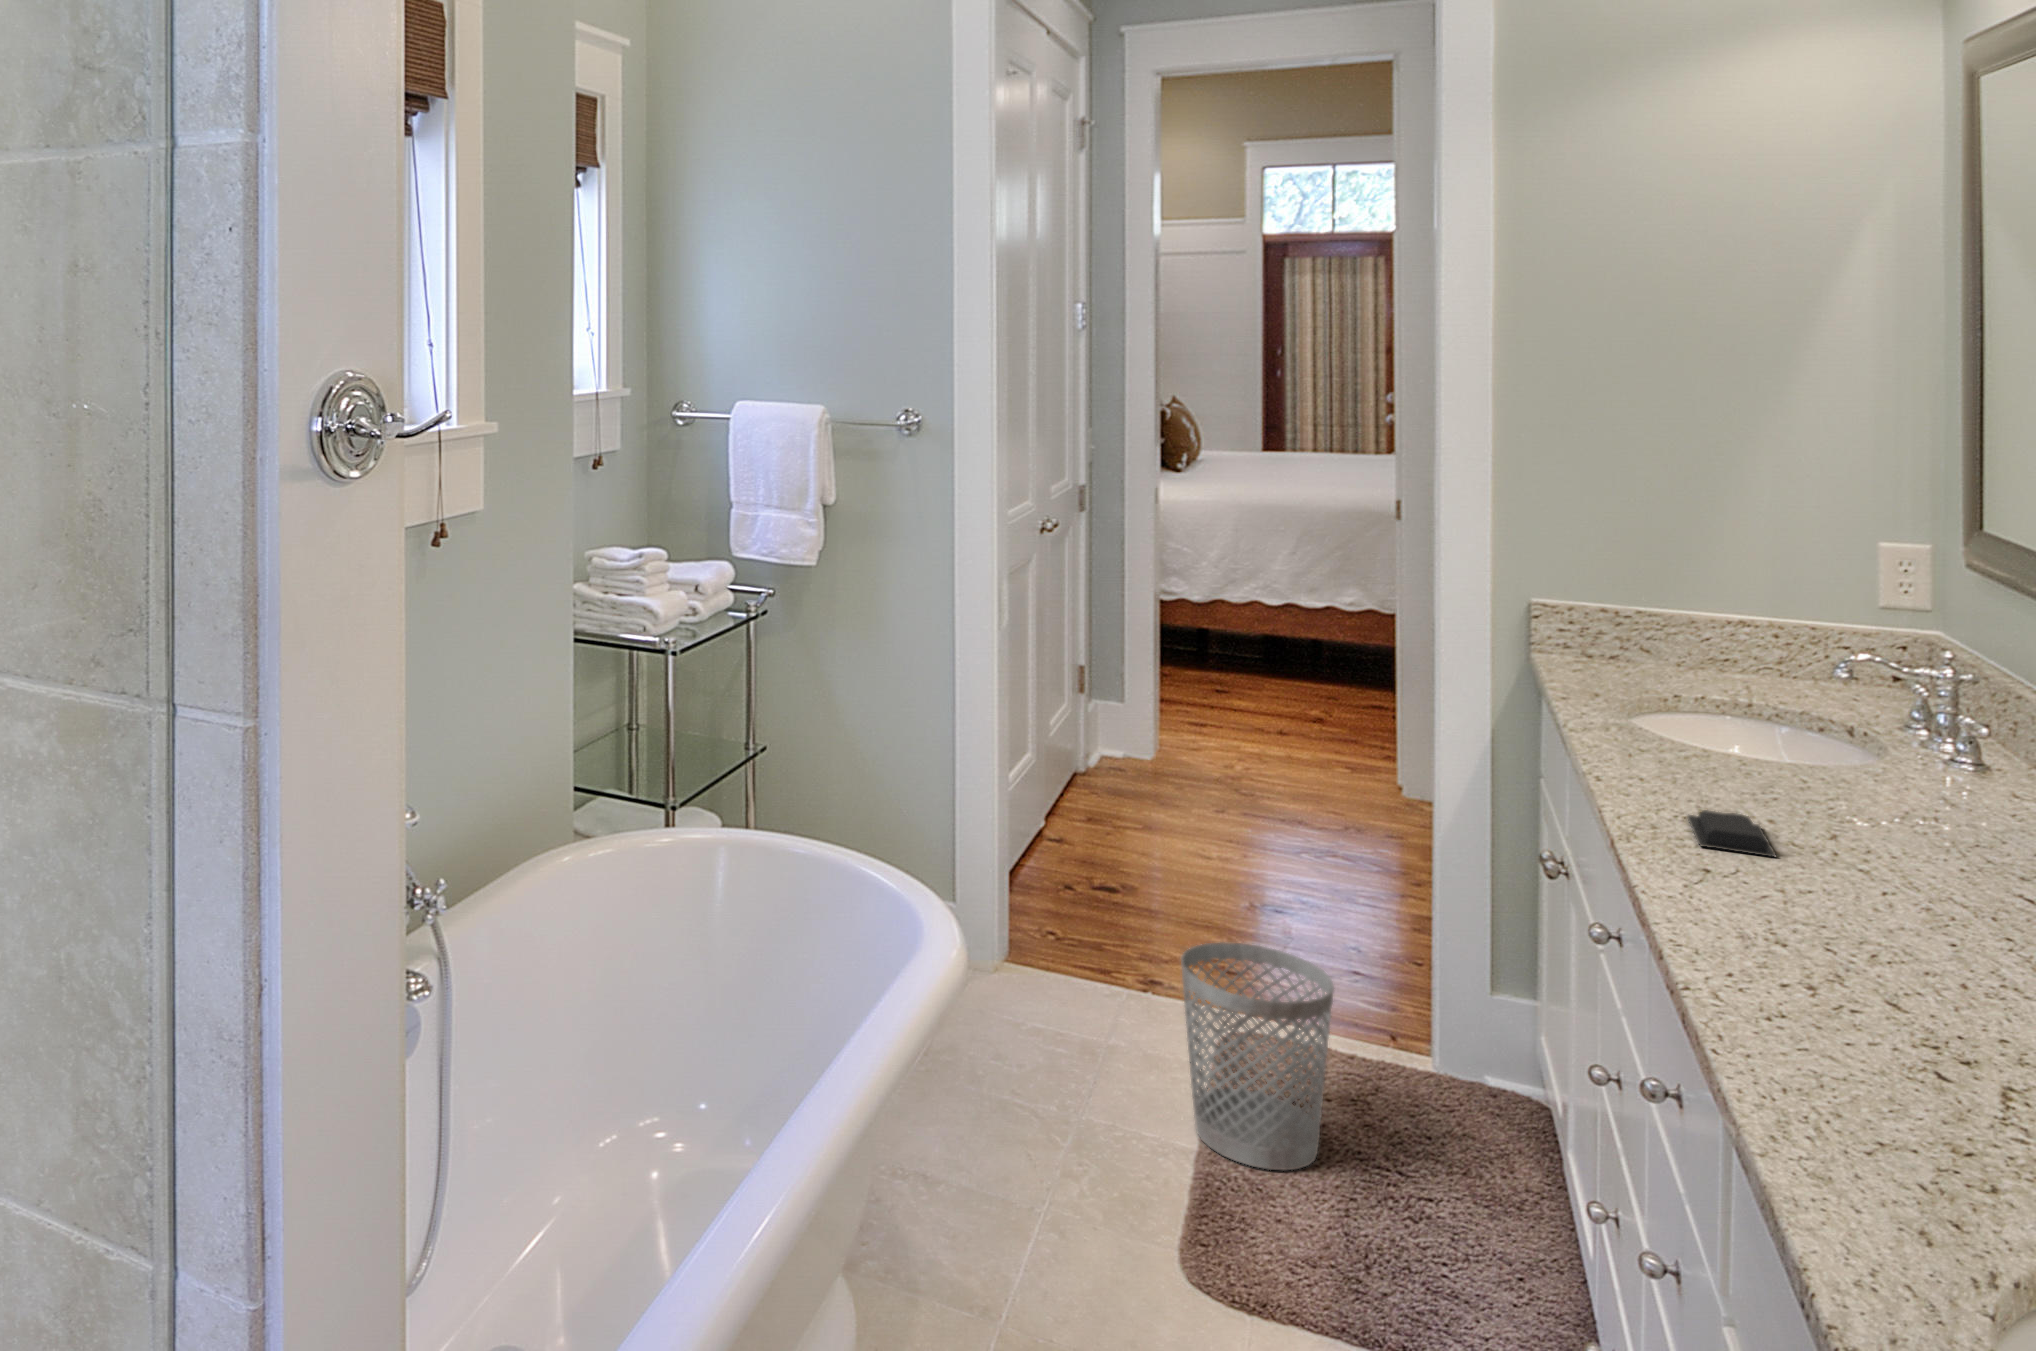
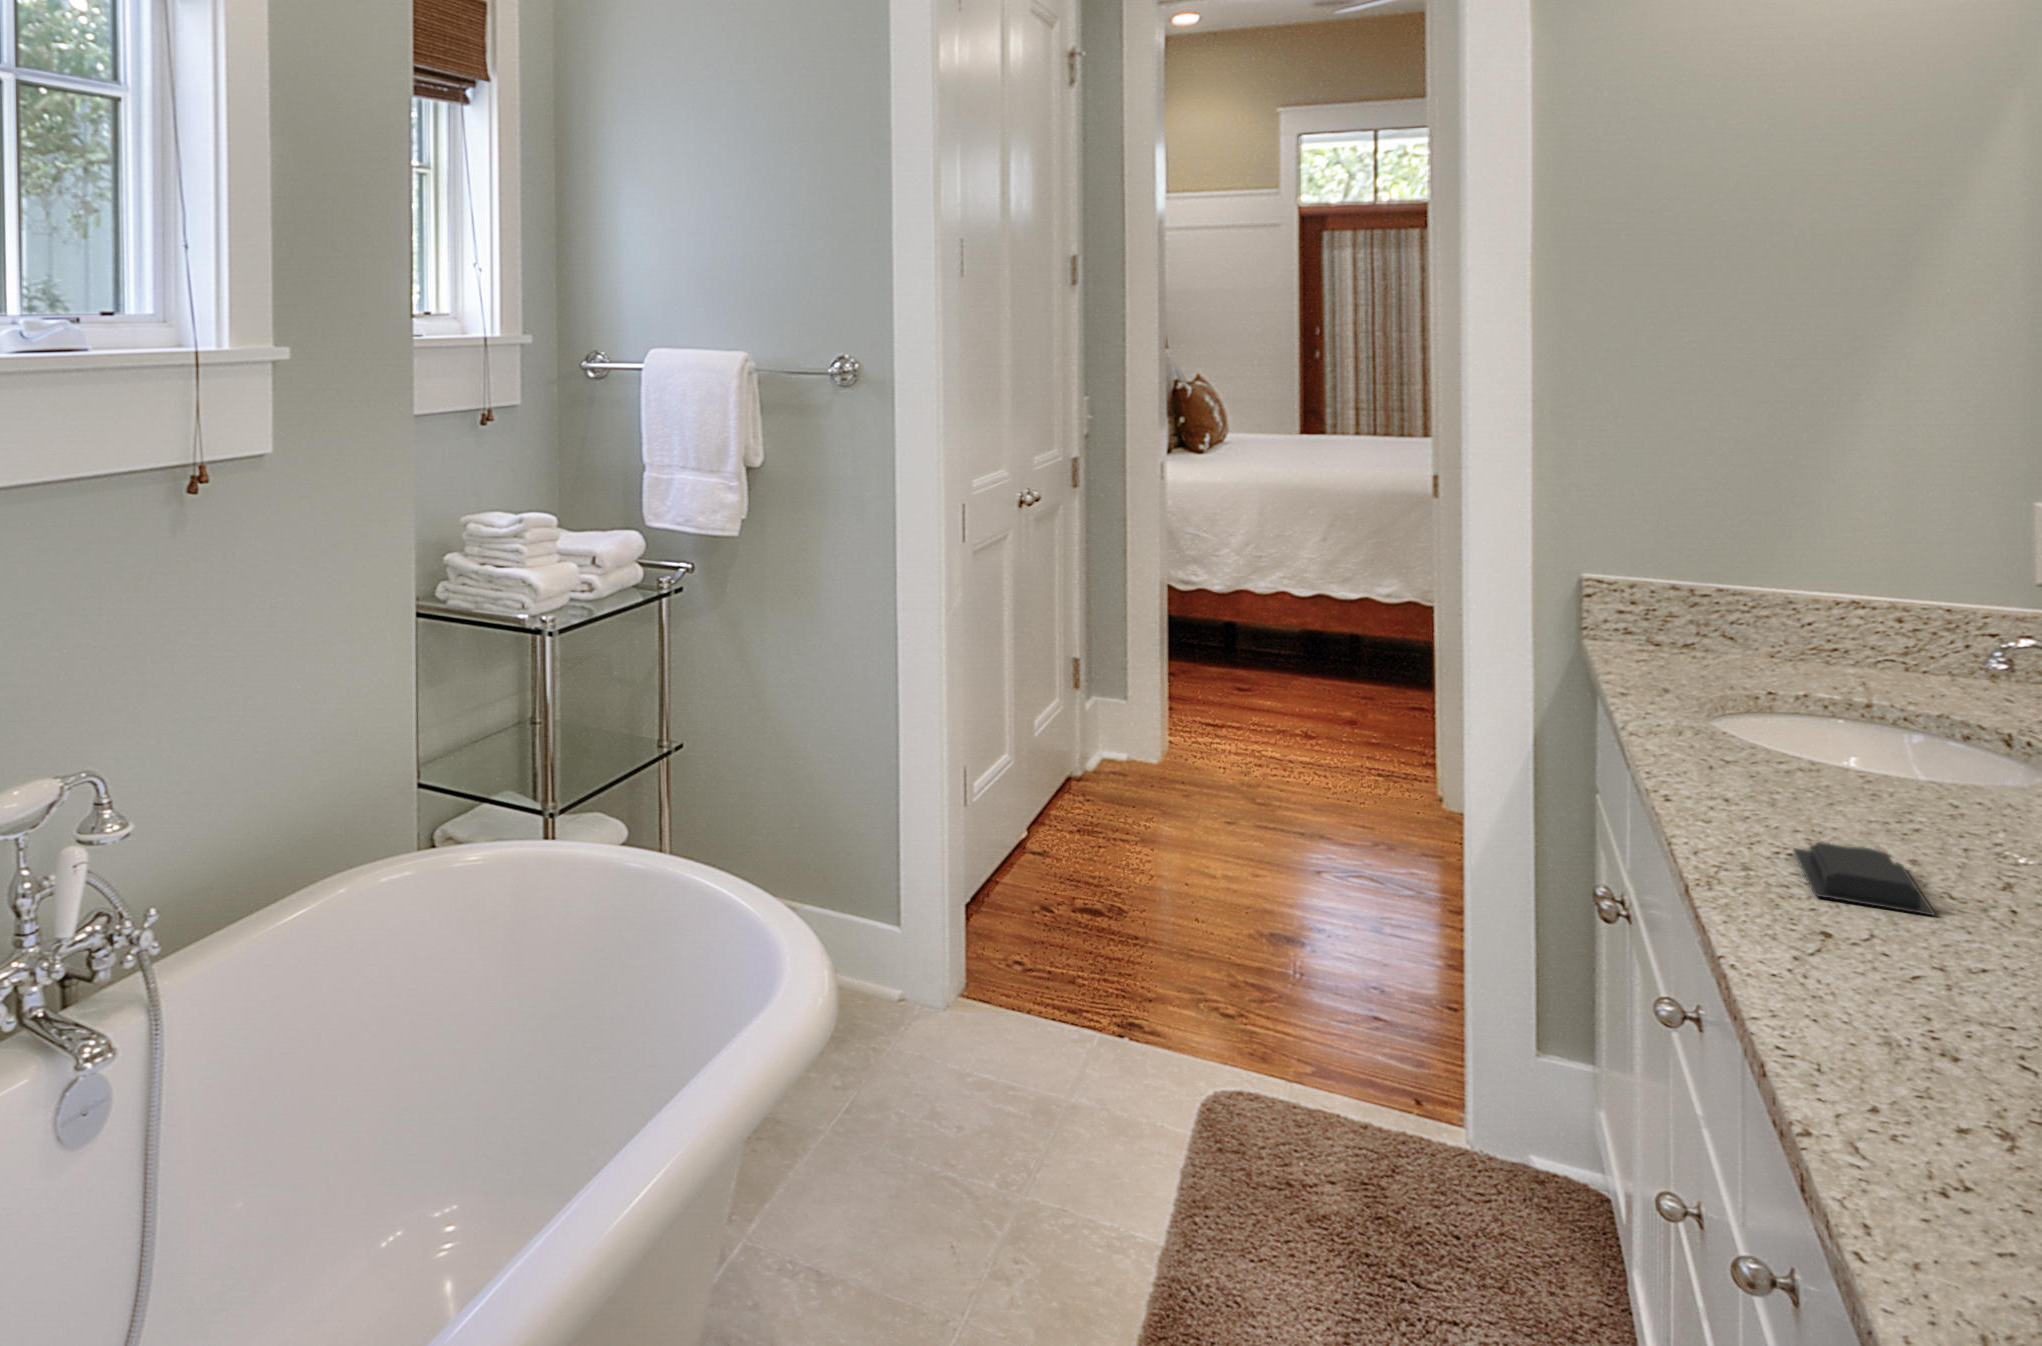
wastebasket: present [1181,942,1334,1170] -> none [1141,987,1330,1278]

